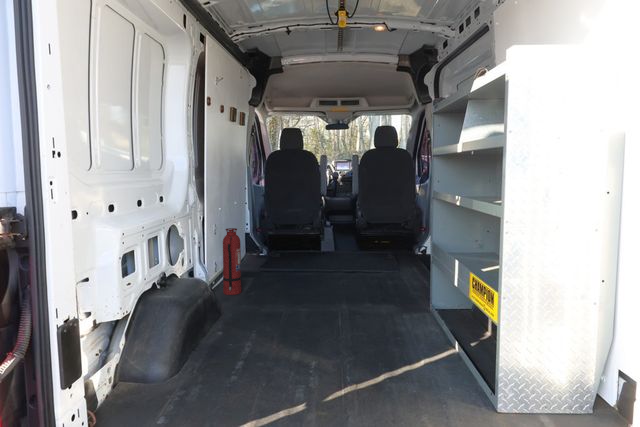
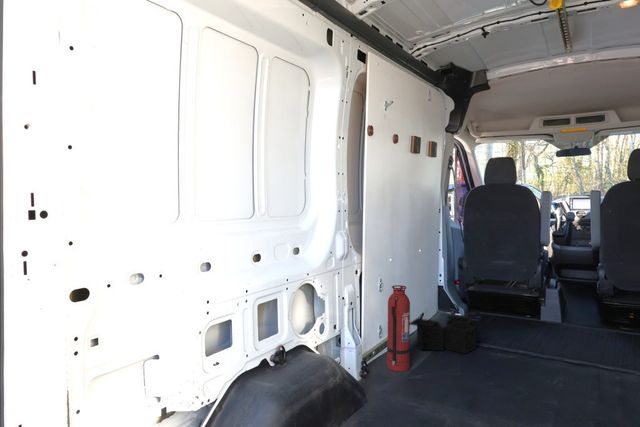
storage bin: none [234,253,287,280] -> present [410,316,476,354]

